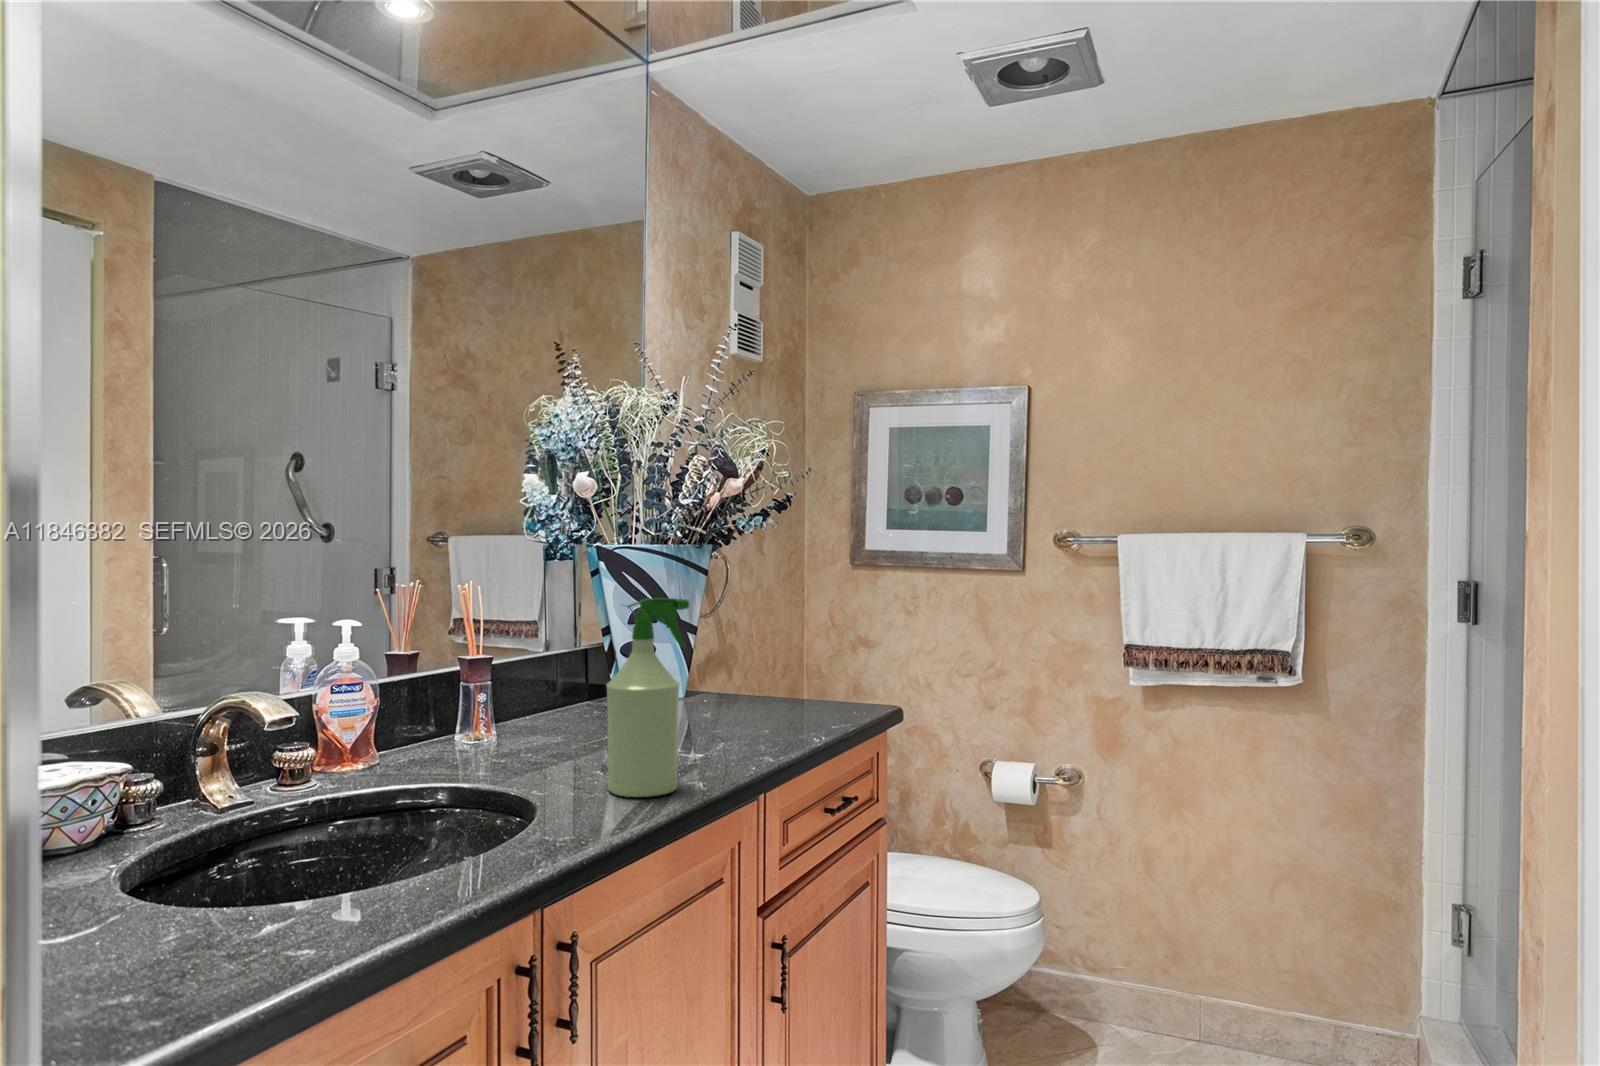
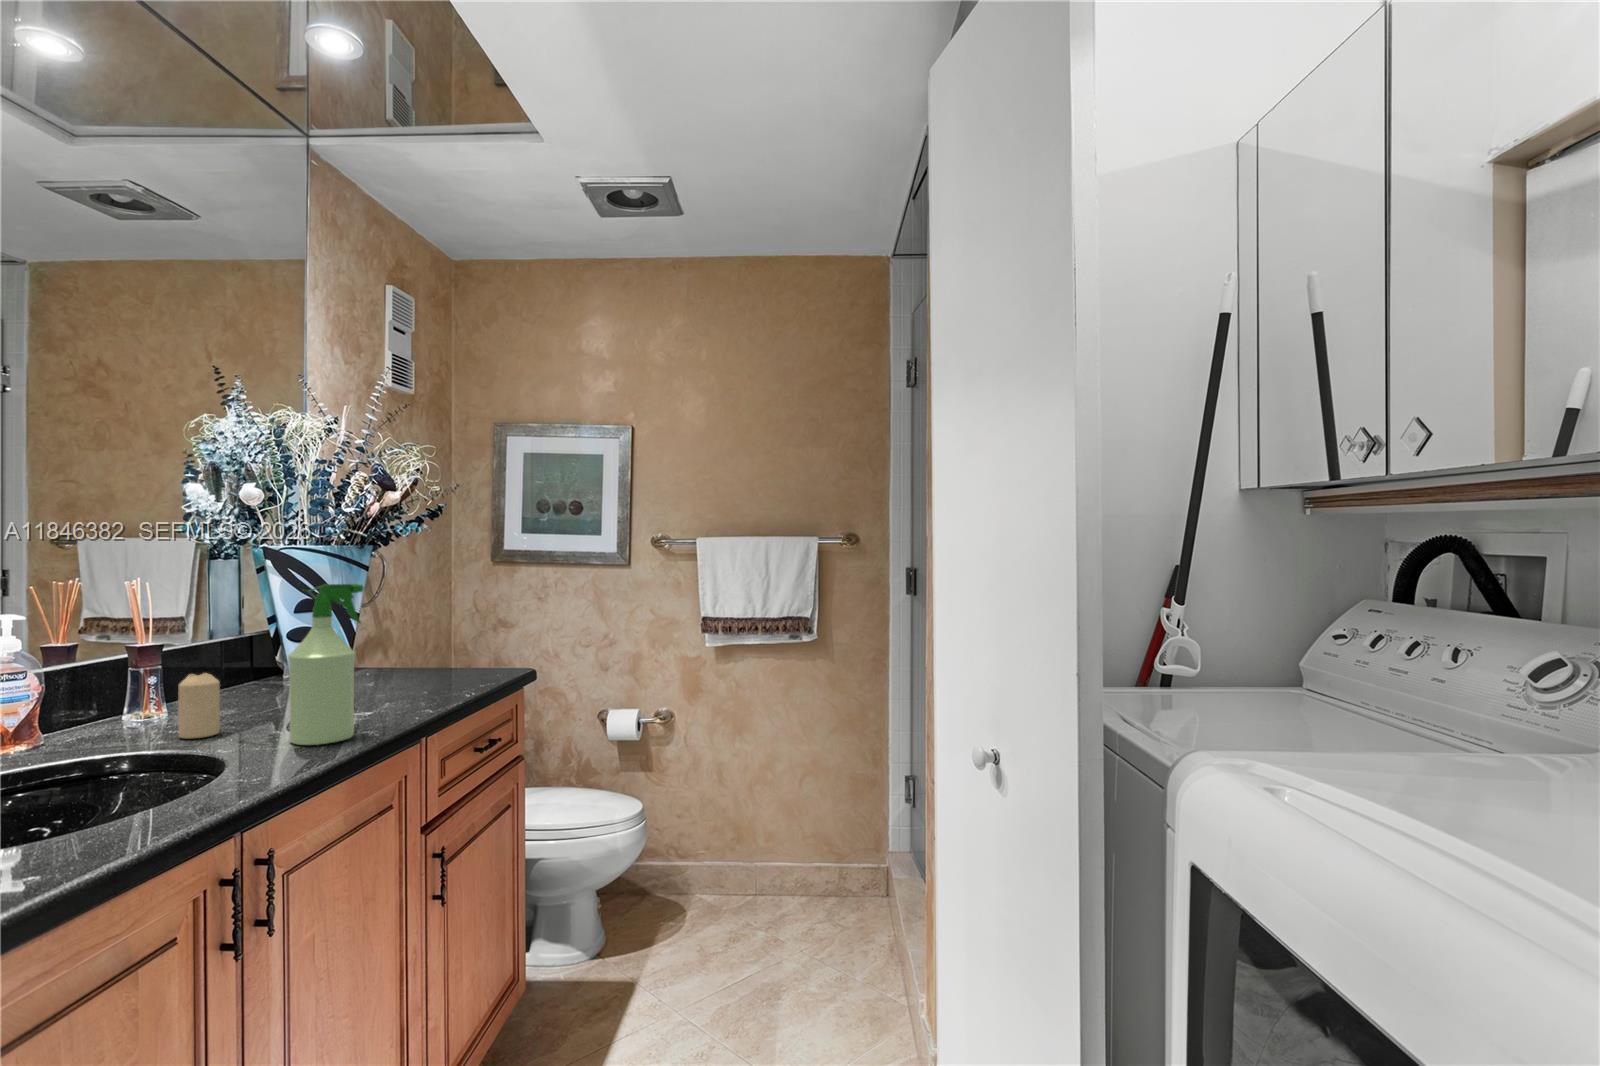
candle: none [500,697,540,773] -> present [178,673,220,738]

